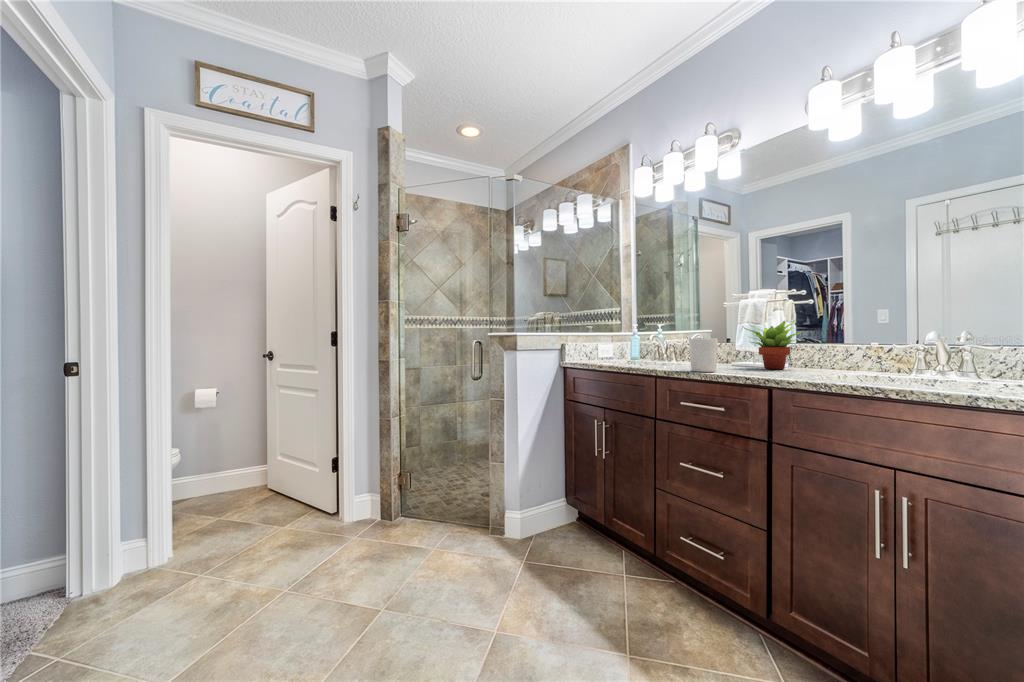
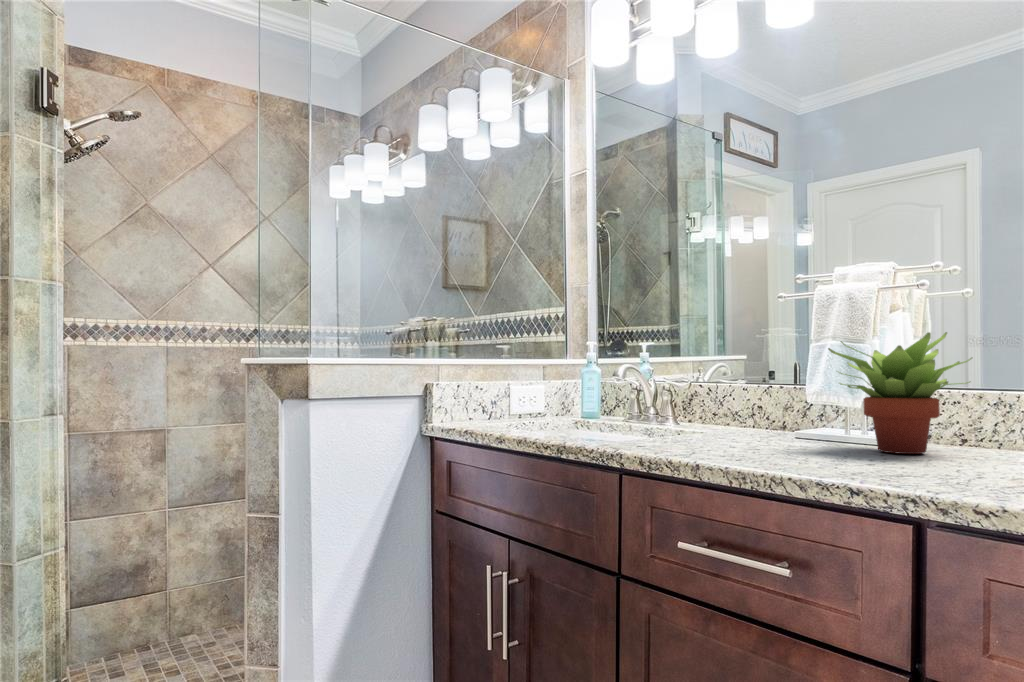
candle holder: present [689,338,718,372] -> none [698,377,770,466]

